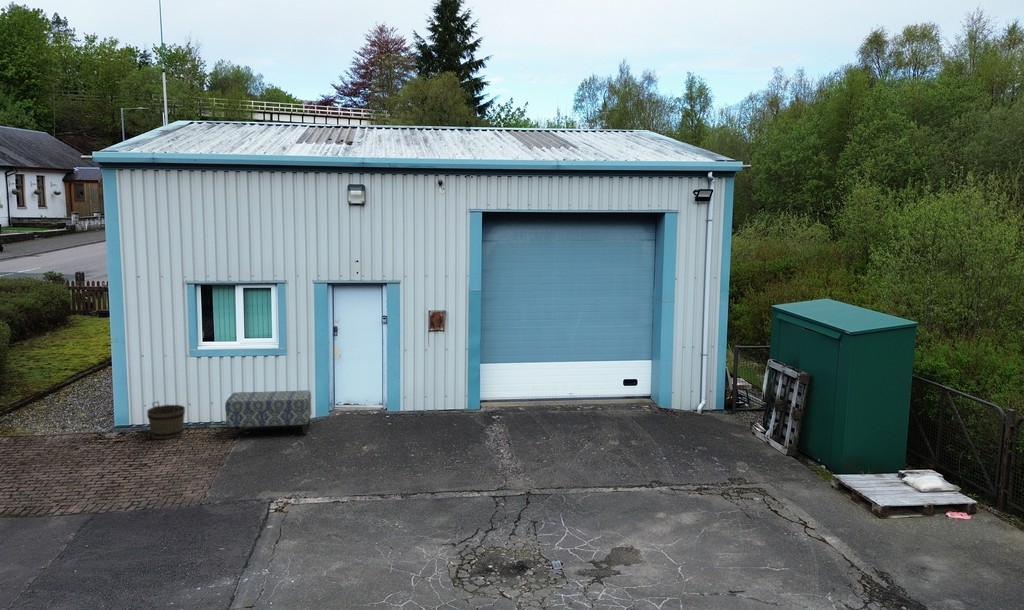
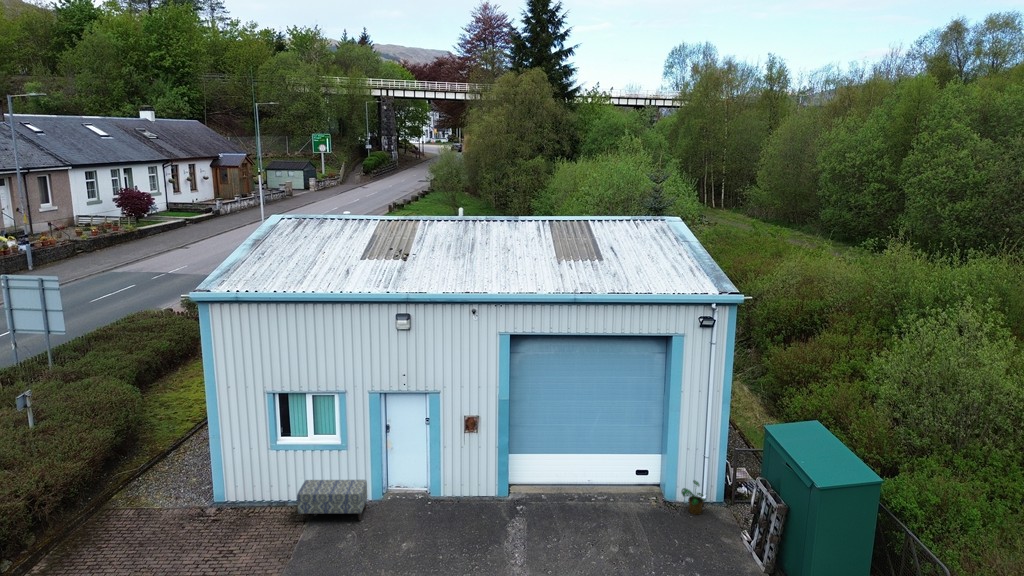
potted plant: none [678,382,708,417] -> present [681,480,705,515]
bucket: present [147,402,185,439] -> none [238,486,268,520]

